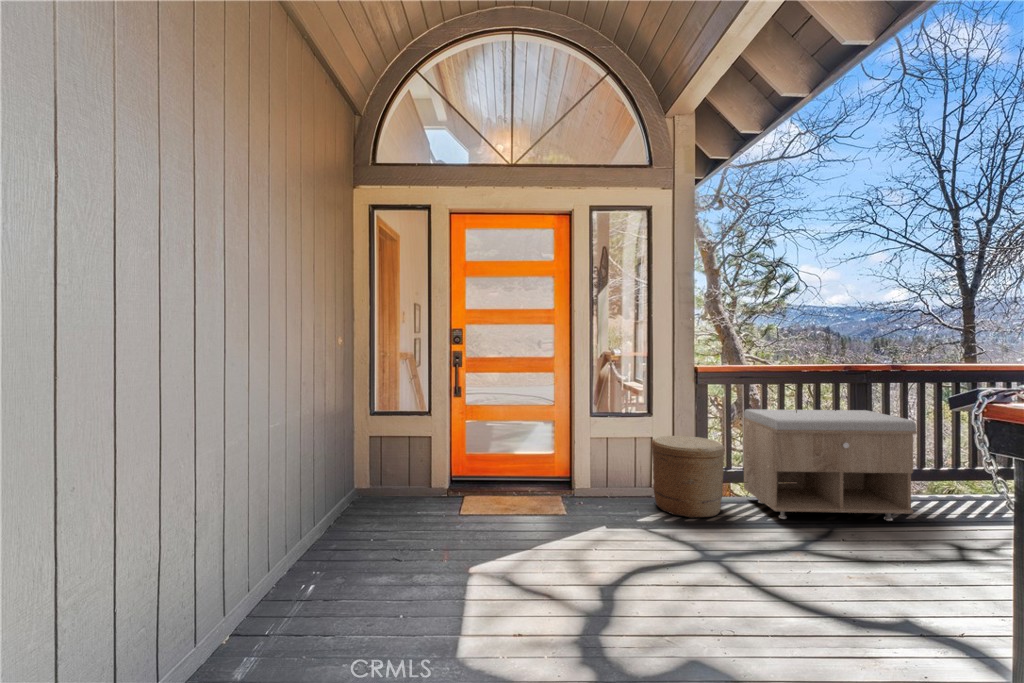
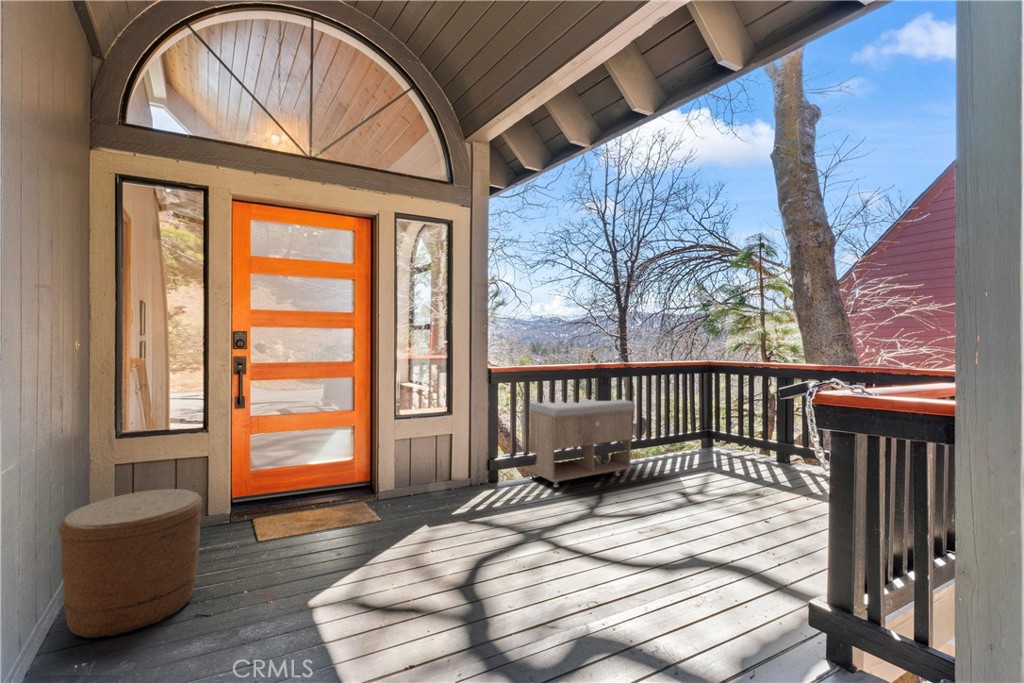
woven basket: present [651,436,725,518] -> present [58,489,202,638]

